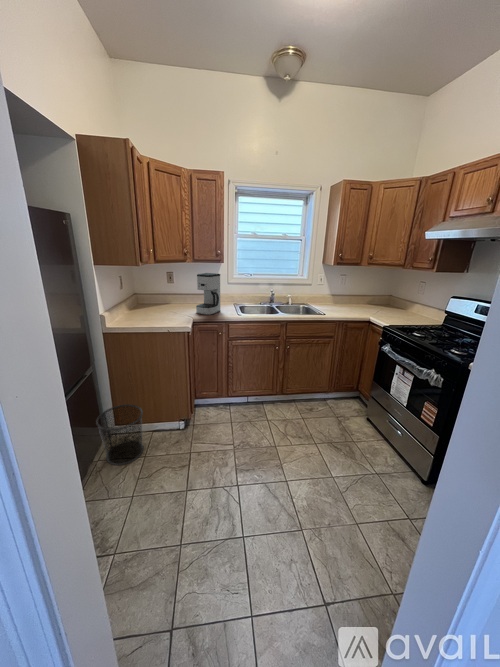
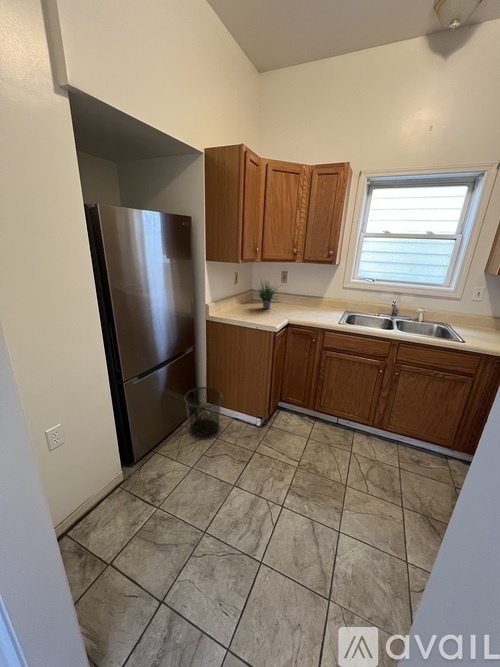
coffee maker: present [196,273,220,315] -> none [297,274,329,319]
potted plant: none [143,275,179,311] -> present [254,282,276,309]

